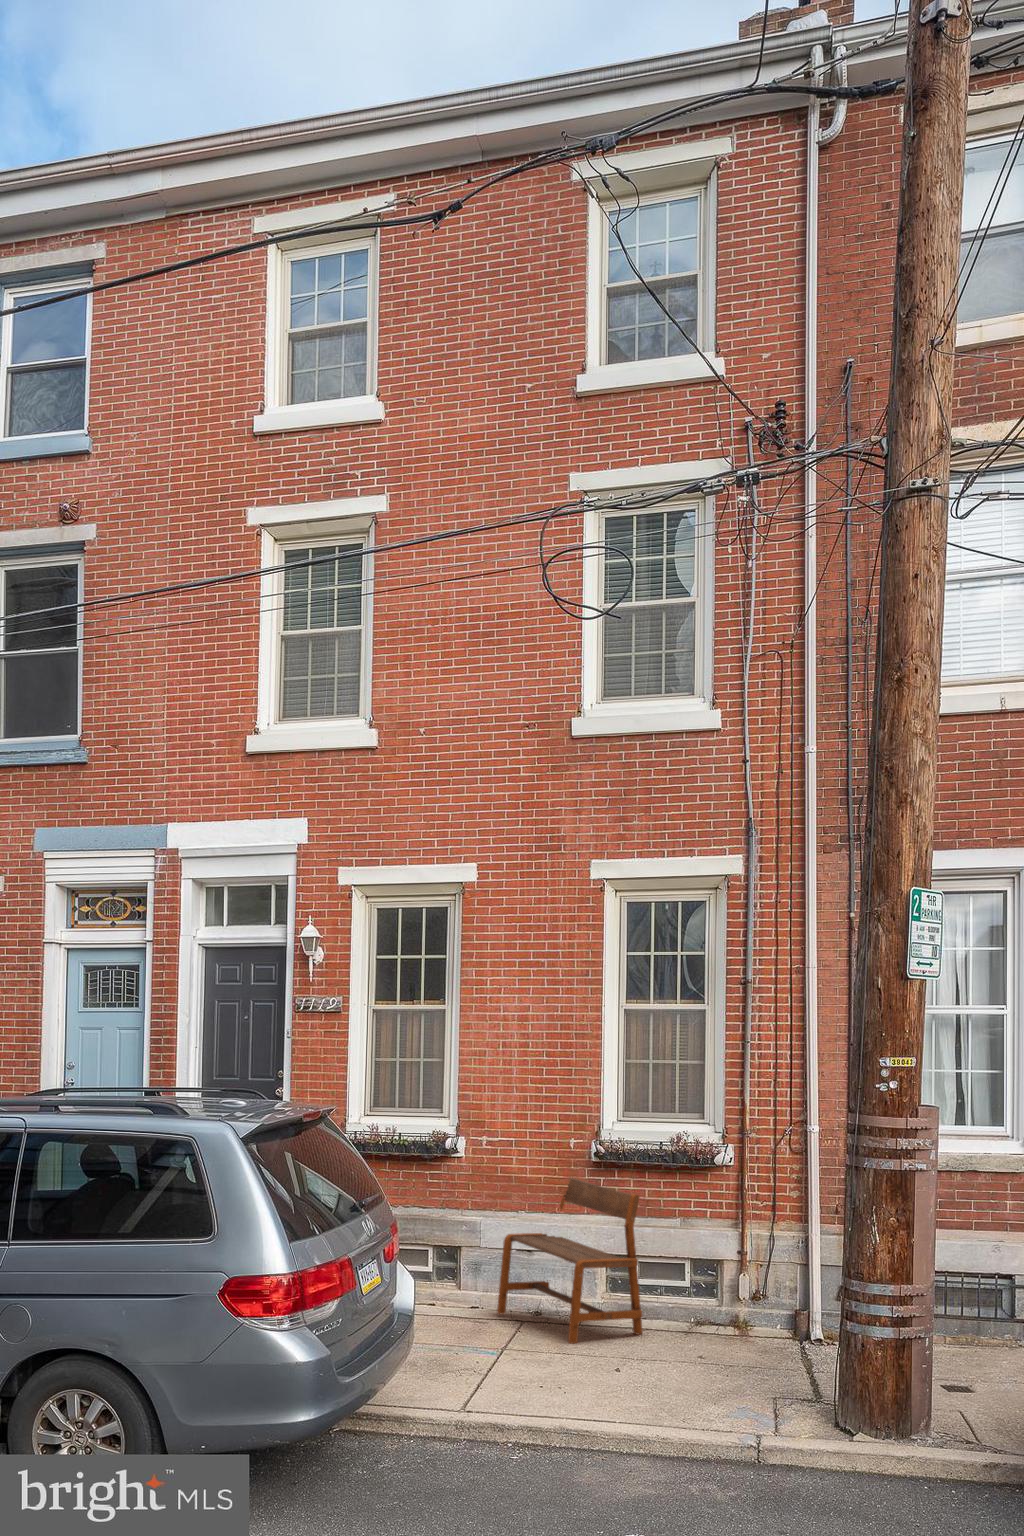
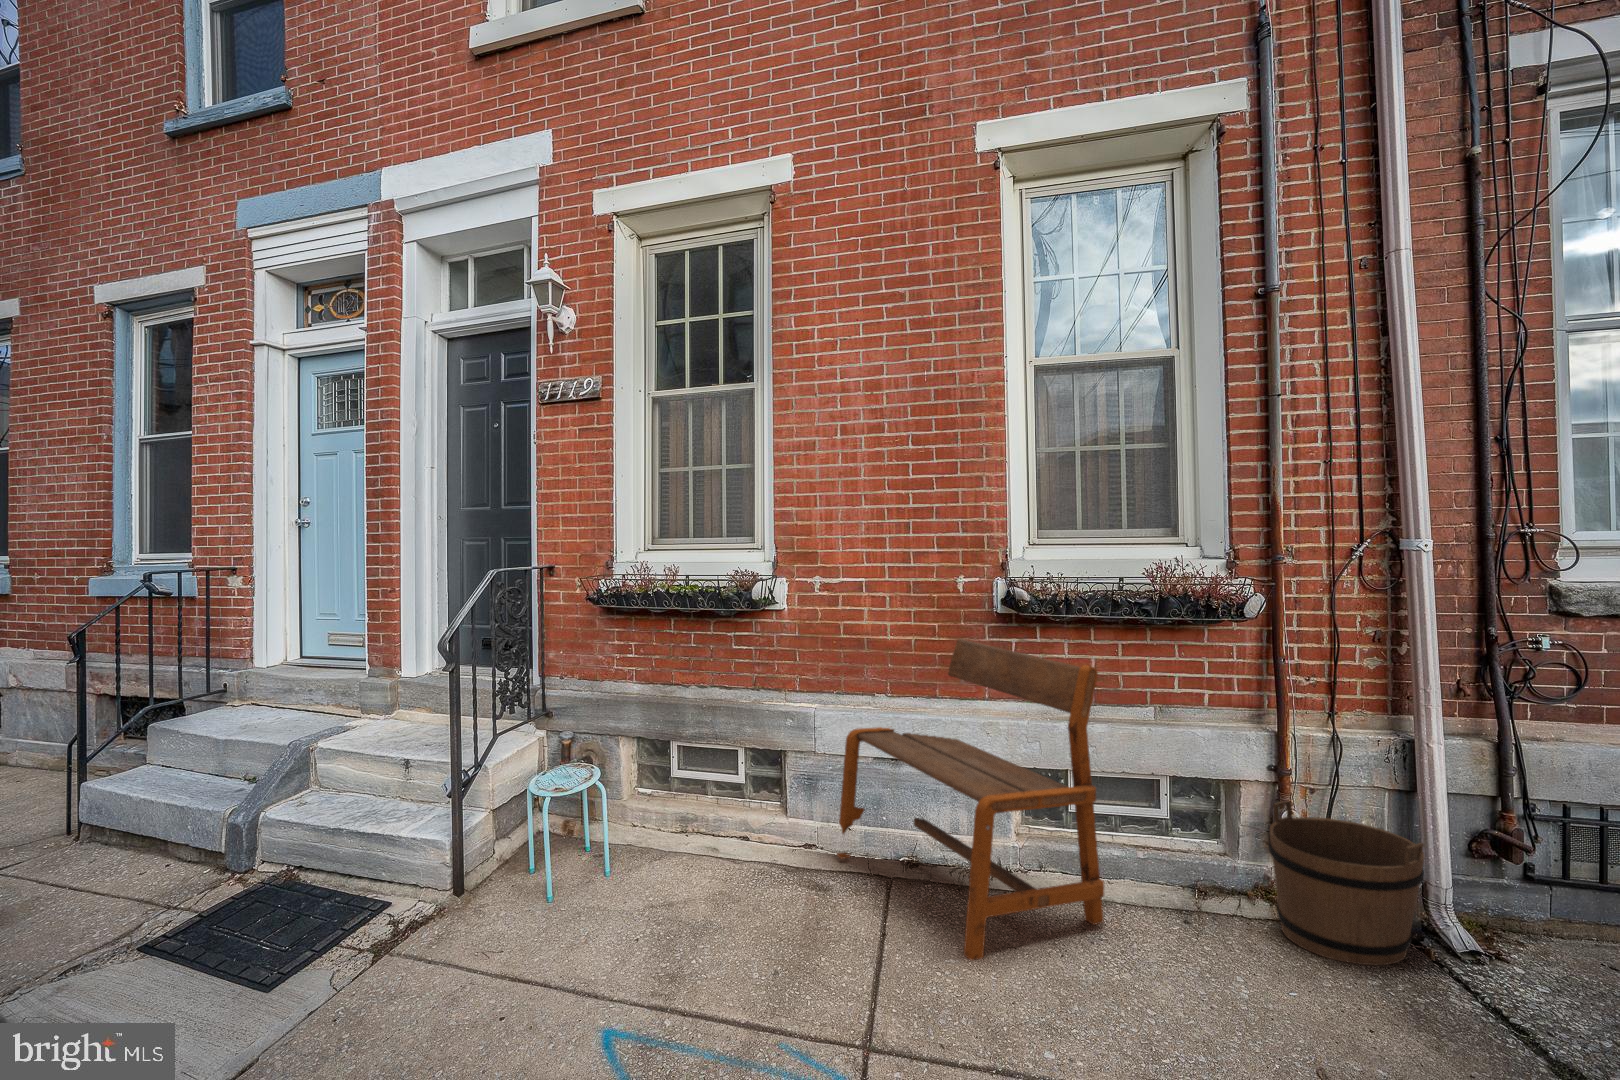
bucket: none [725,1268,792,1344] -> present [1269,801,1424,965]

